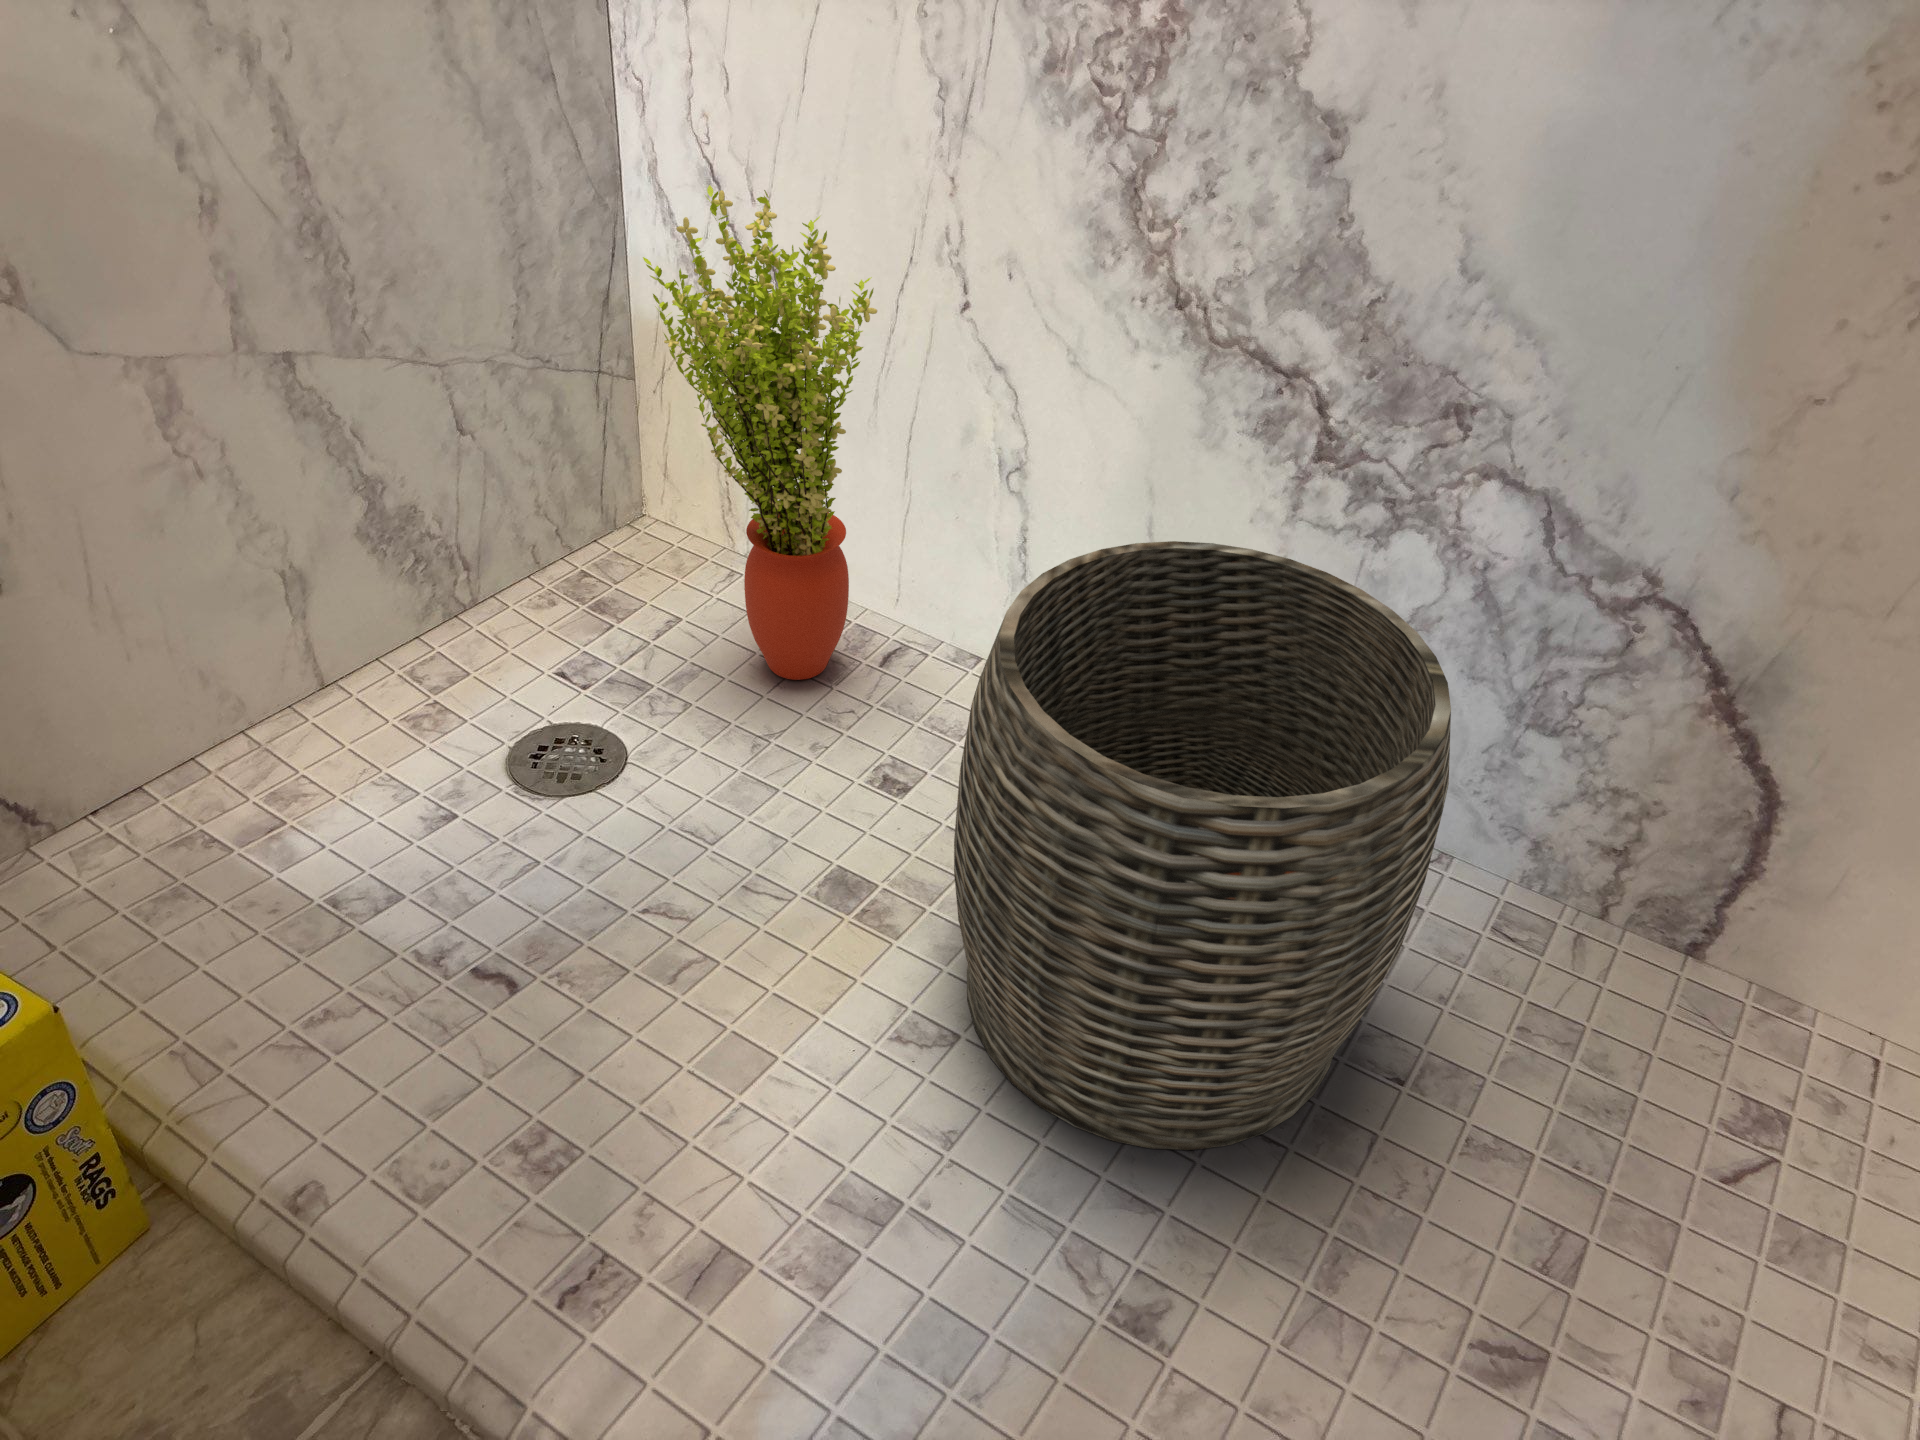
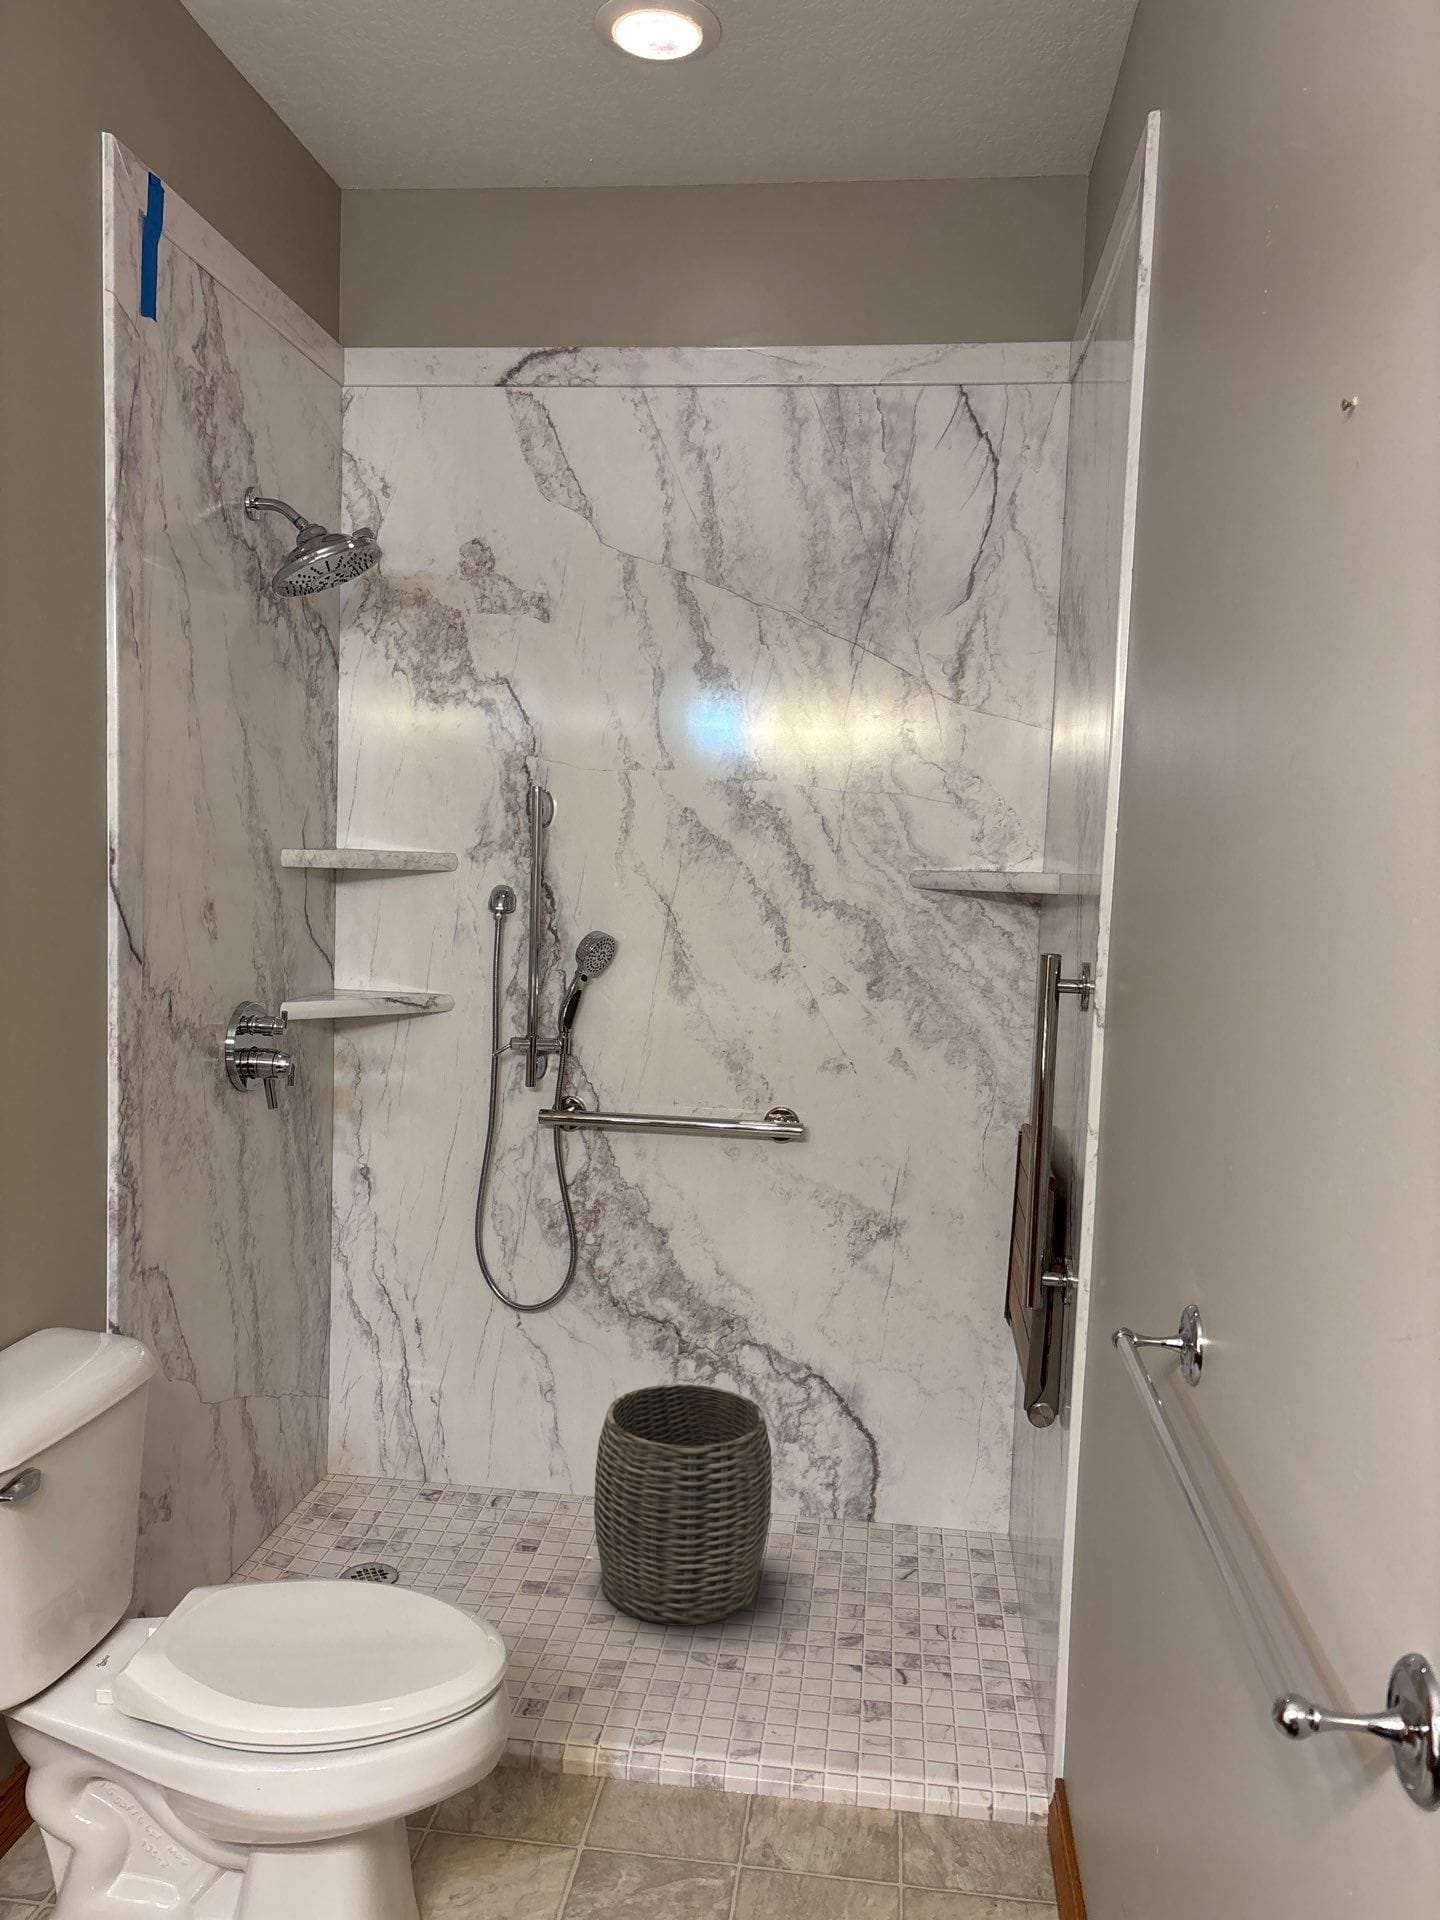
potted plant: present [643,185,877,680] -> none [394,1290,494,1521]

